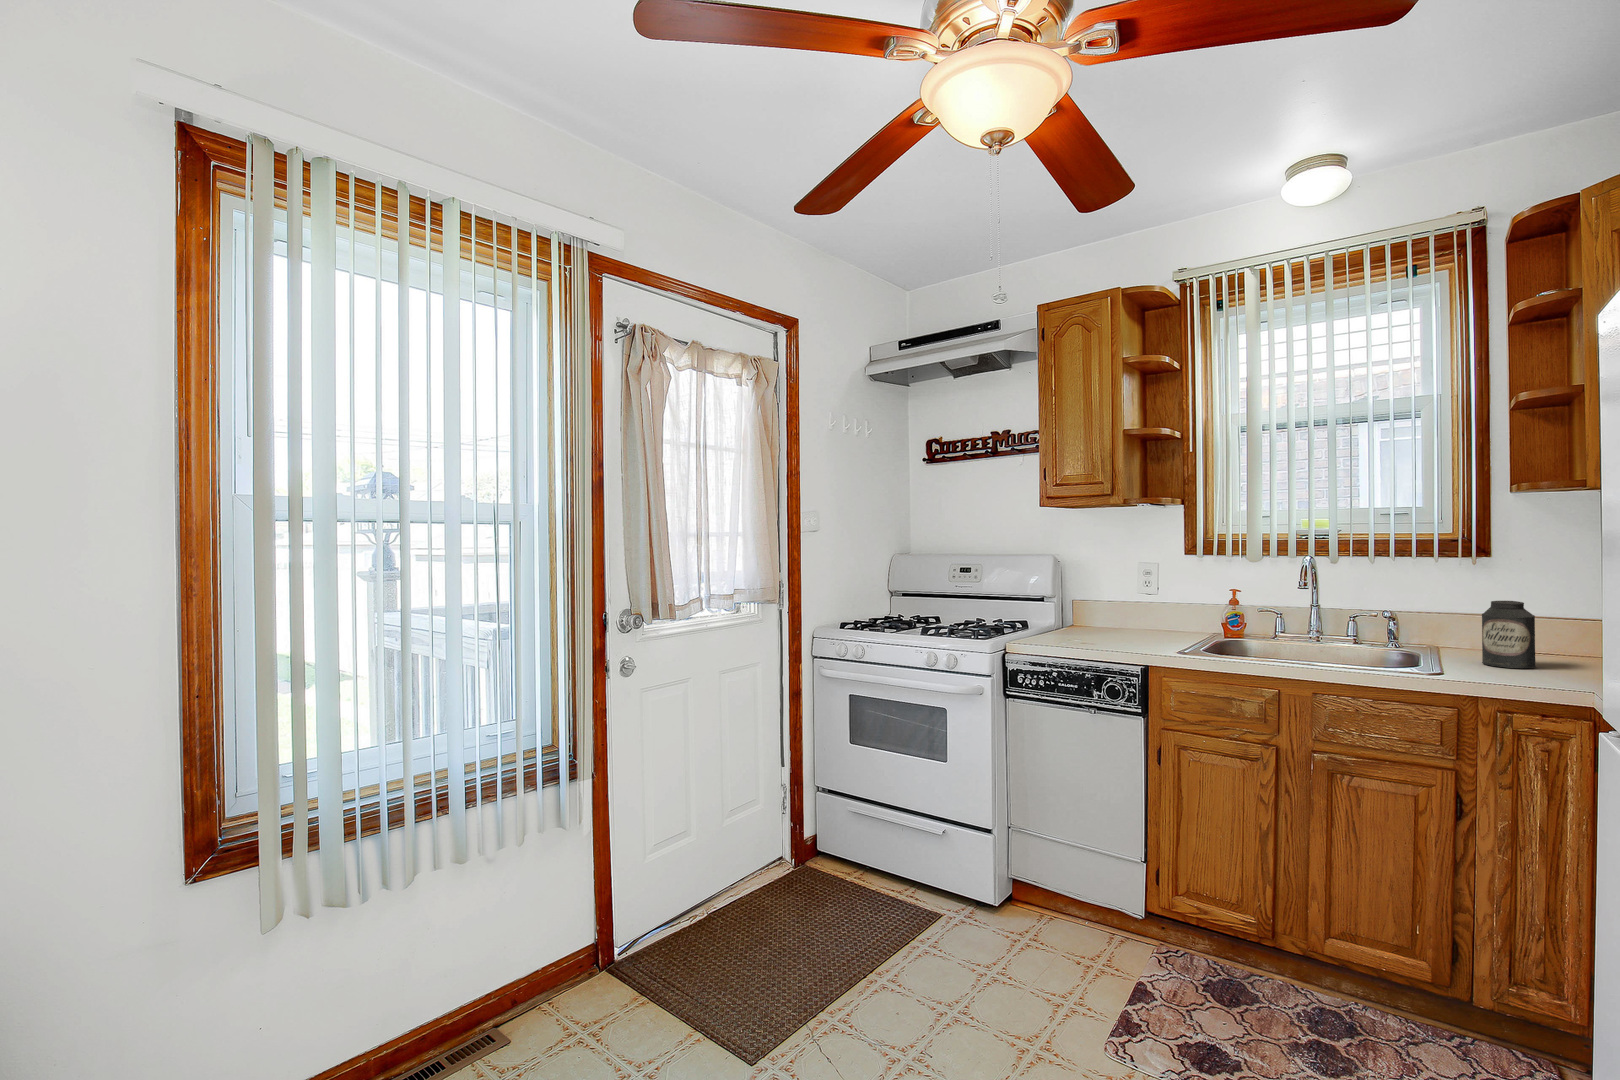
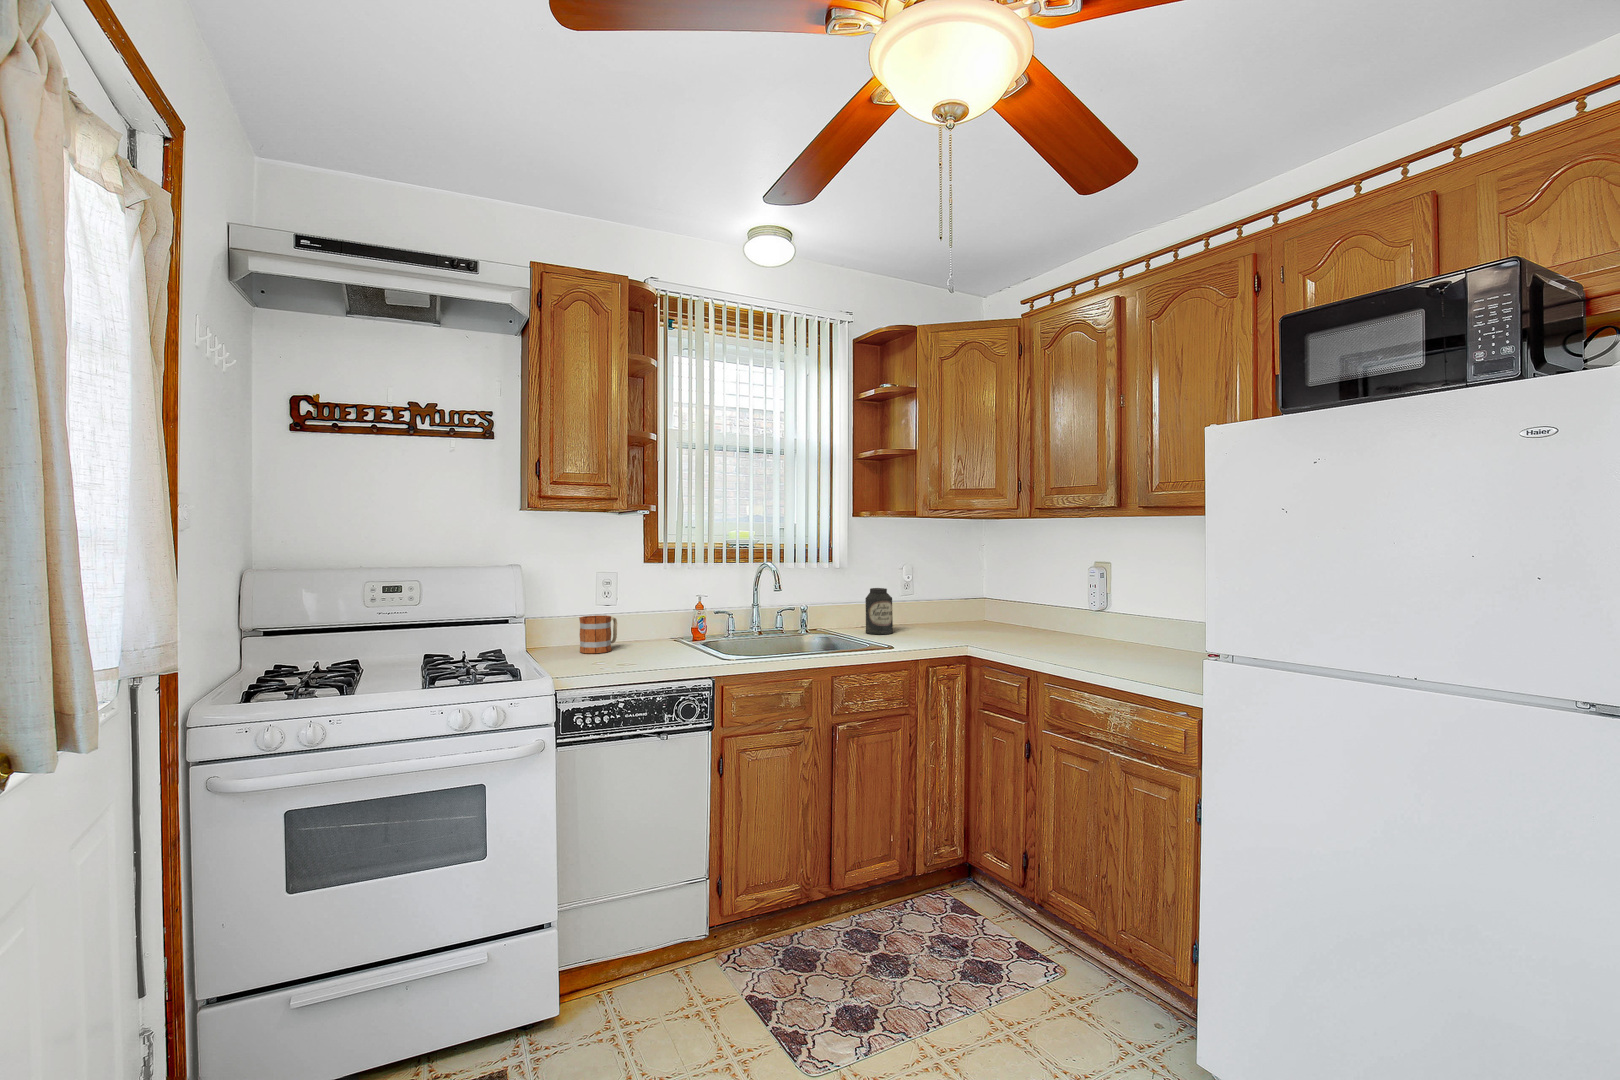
mug: none [1103,600,1145,634] -> present [579,615,617,653]

